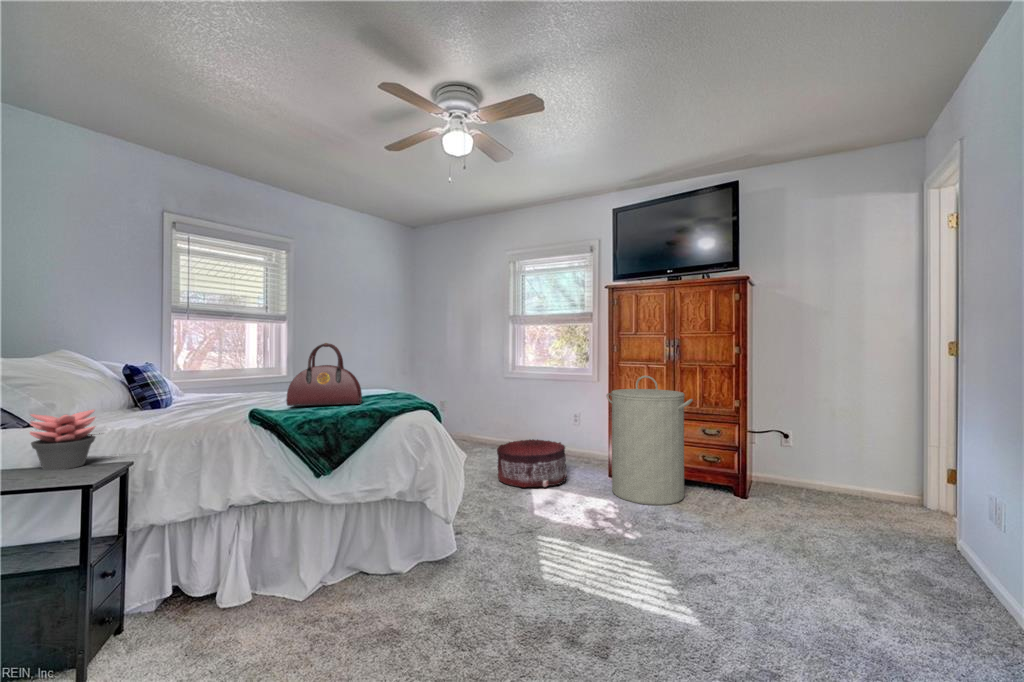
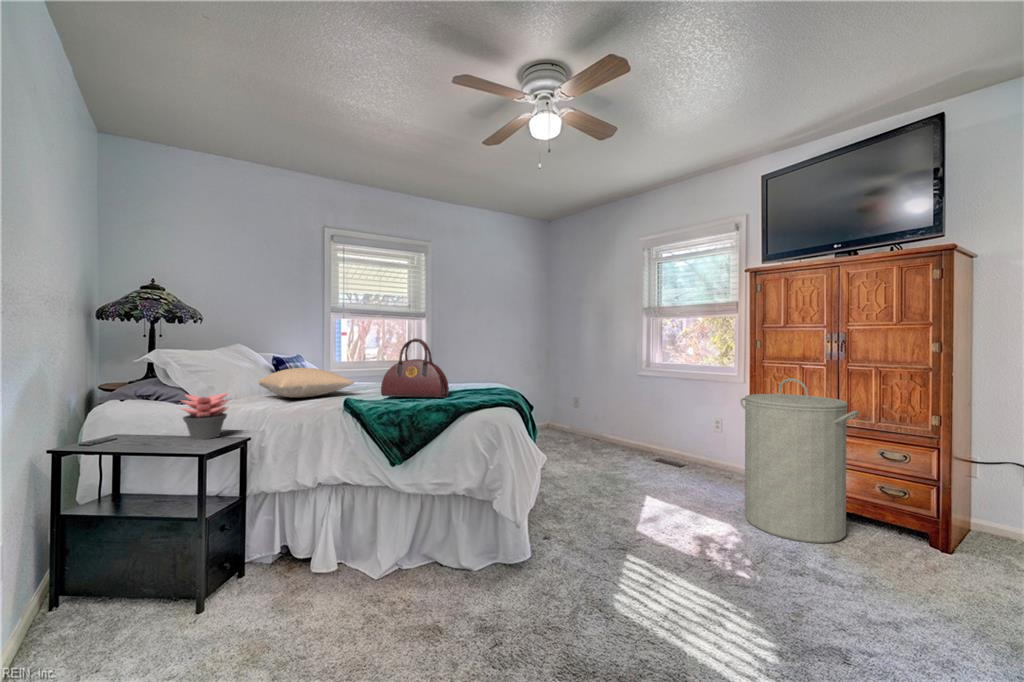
pillow: none [108,378,245,413] -> present [258,368,354,398]
pouf: present [497,439,567,487] -> none [612,444,692,500]

